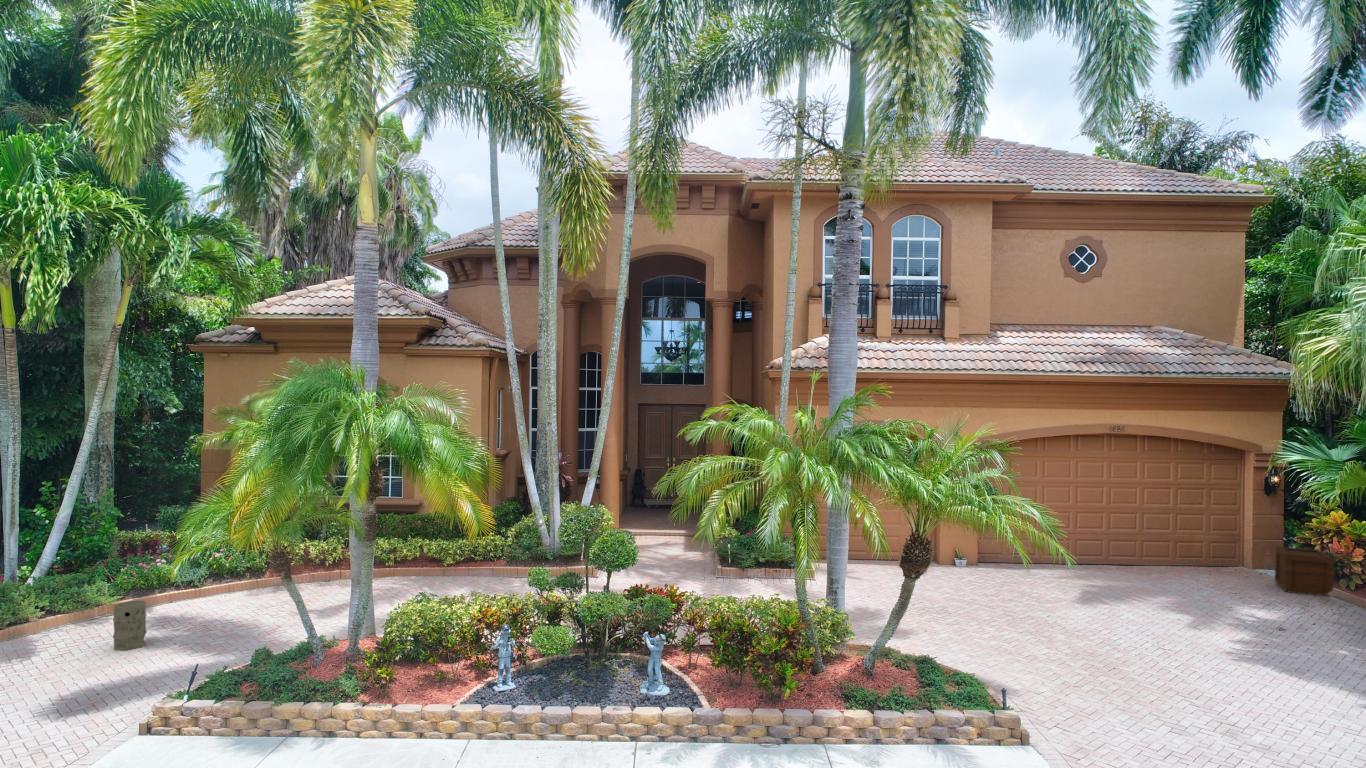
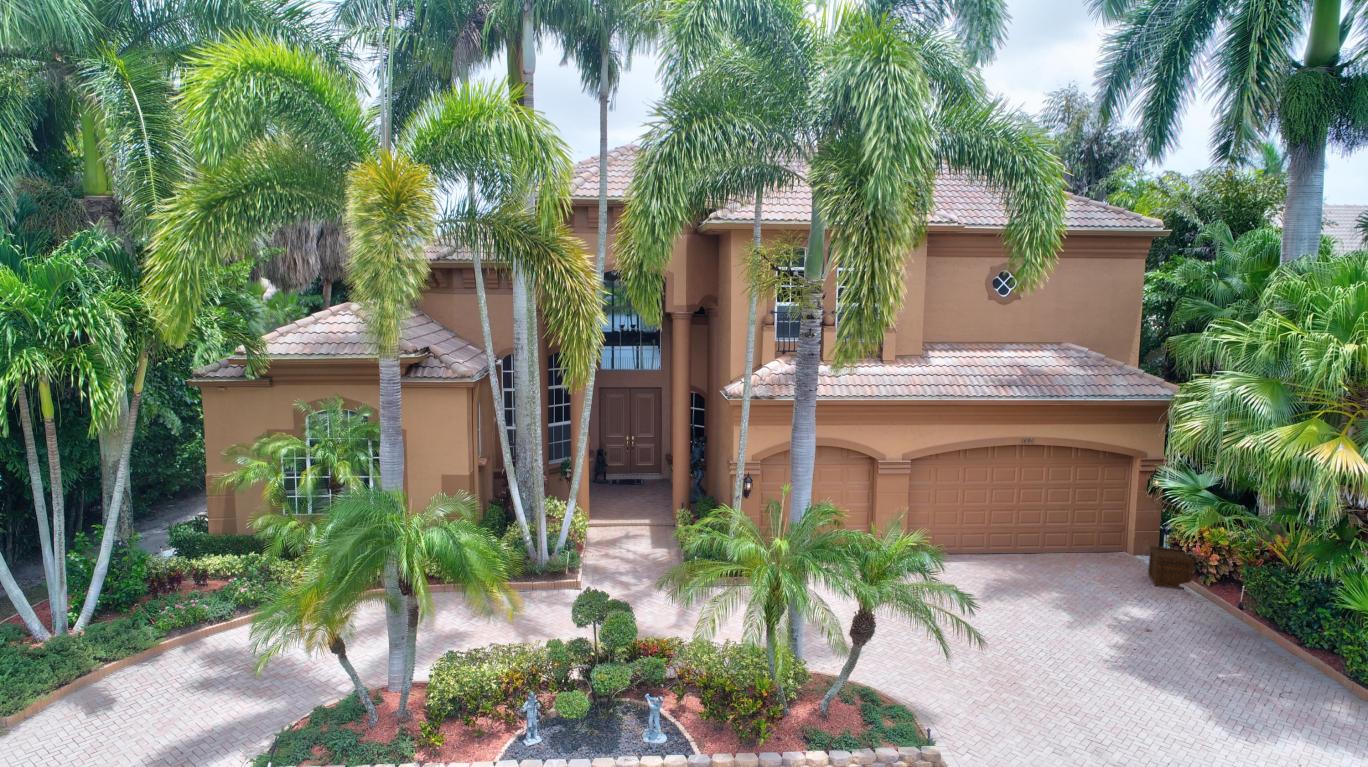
trash can: present [113,601,147,651] -> none [173,659,203,705]

